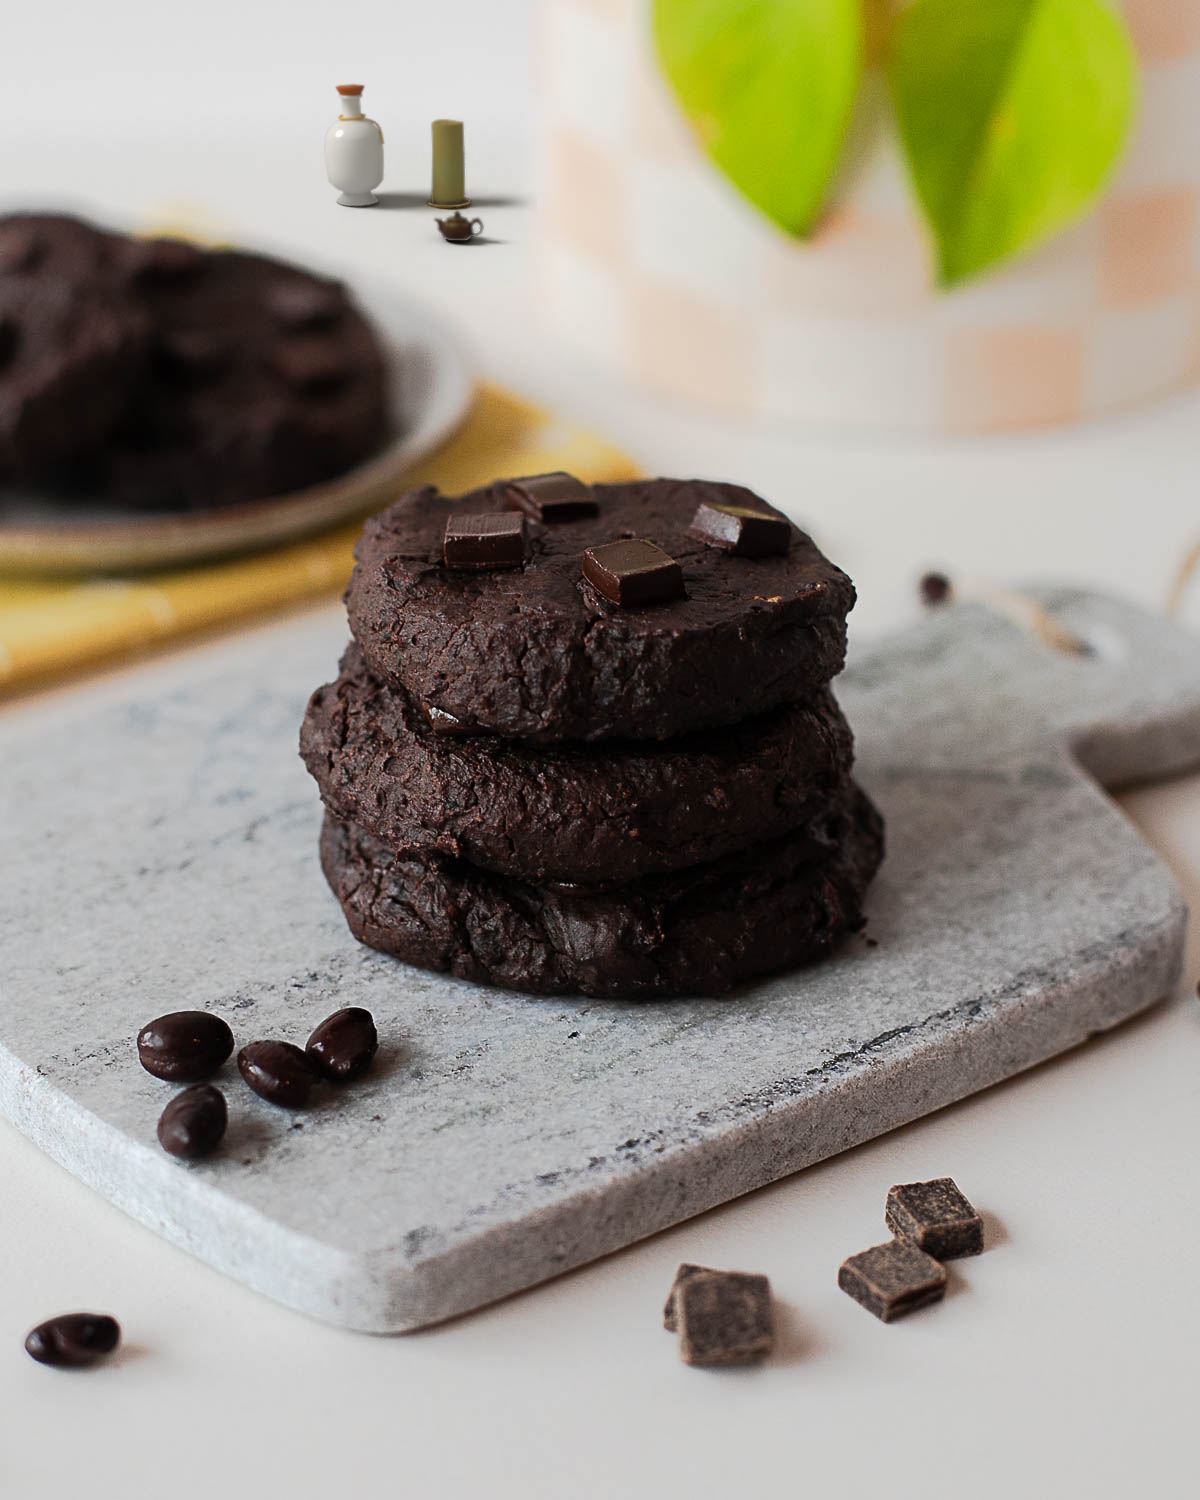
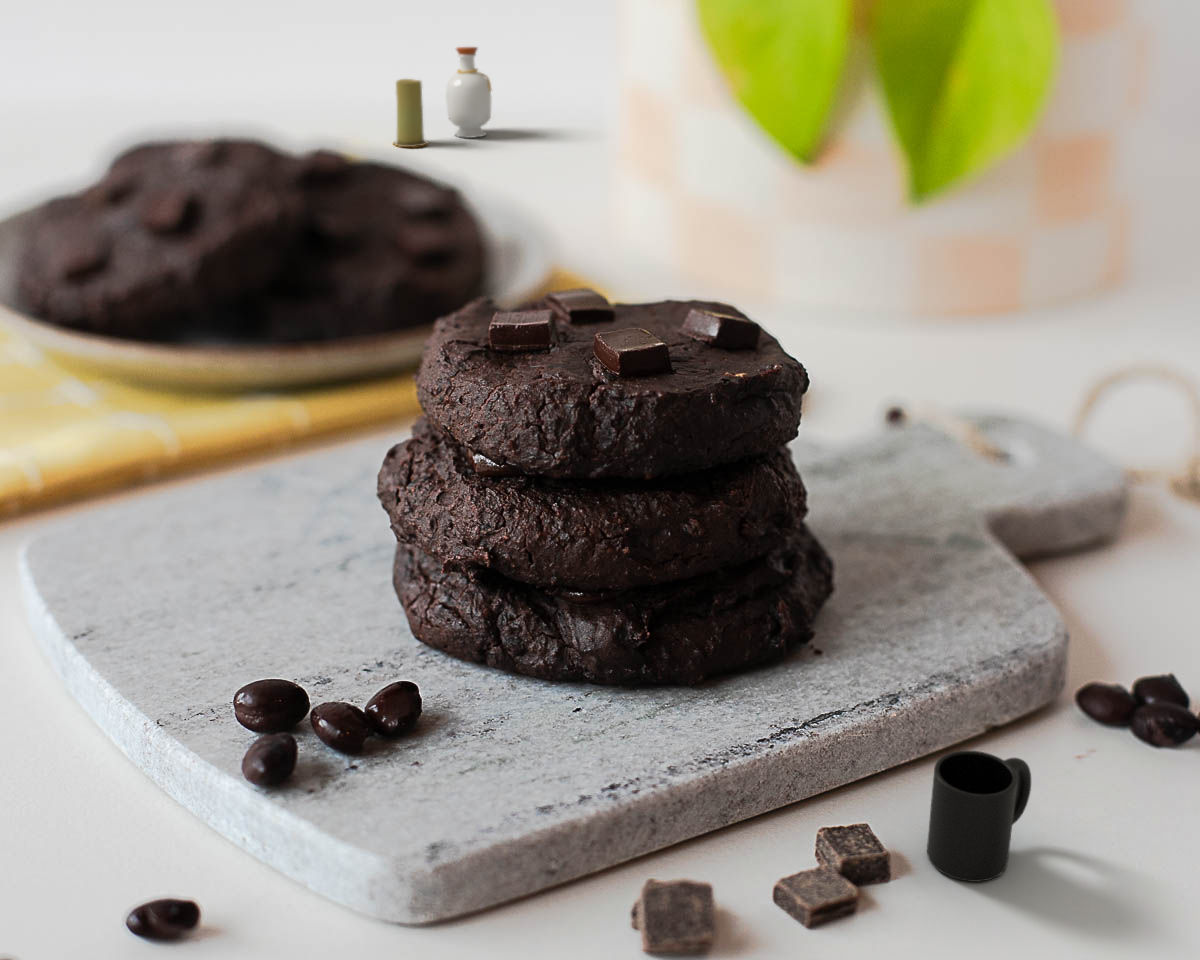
candle: present [428,119,471,207] -> present [394,79,428,147]
teapot: present [435,211,483,241] -> none [527,139,564,163]
mug: none [1024,1083,1152,1247] -> present [927,751,1031,882]

